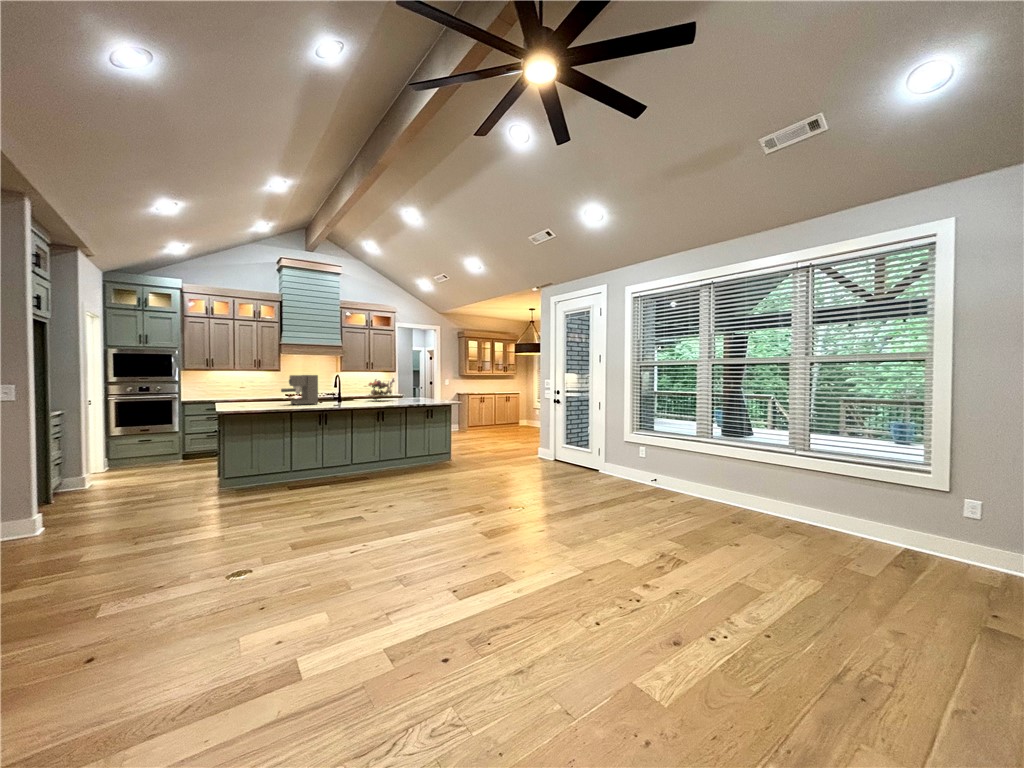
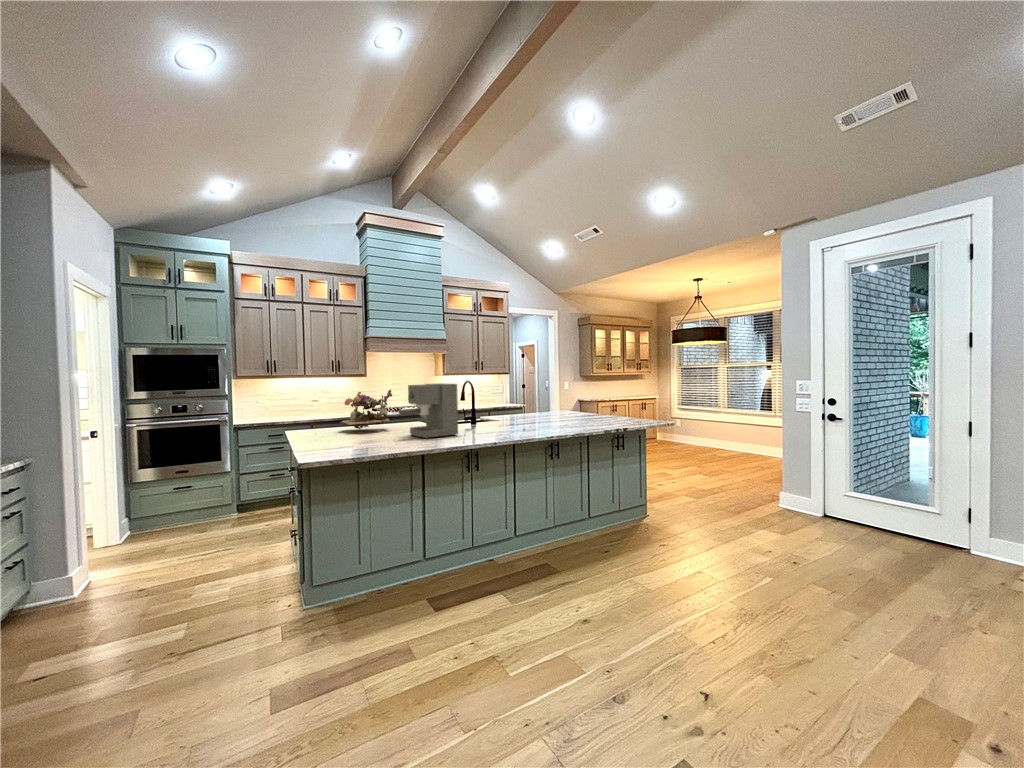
flower arrangement: present [368,378,394,400] -> present [342,389,392,429]

